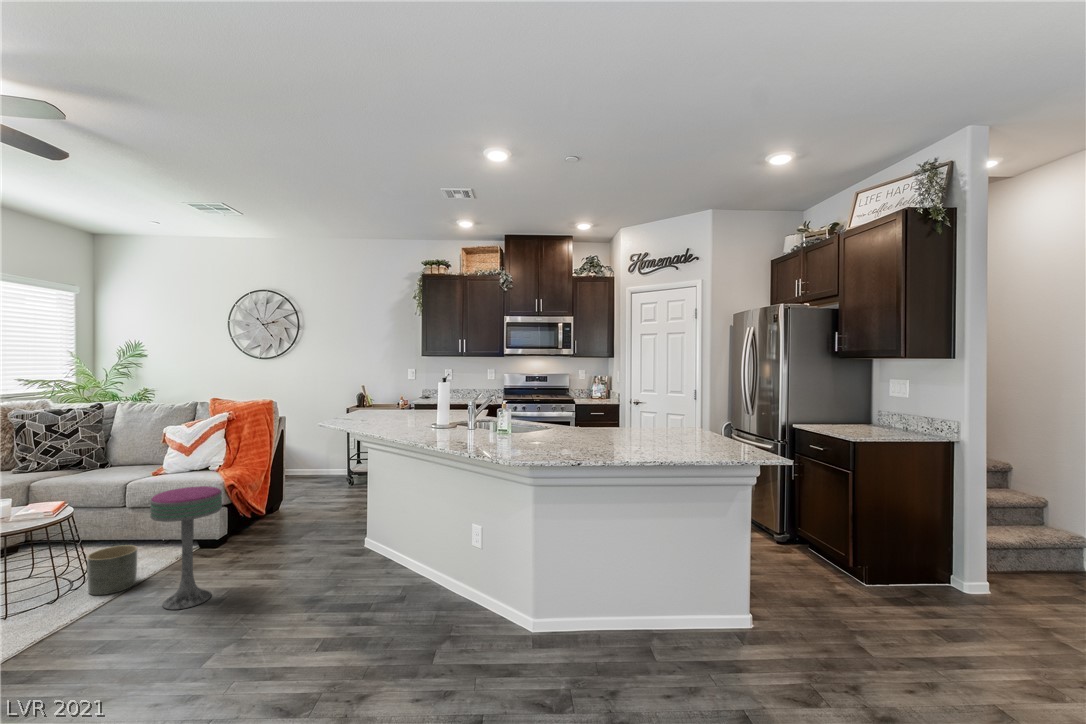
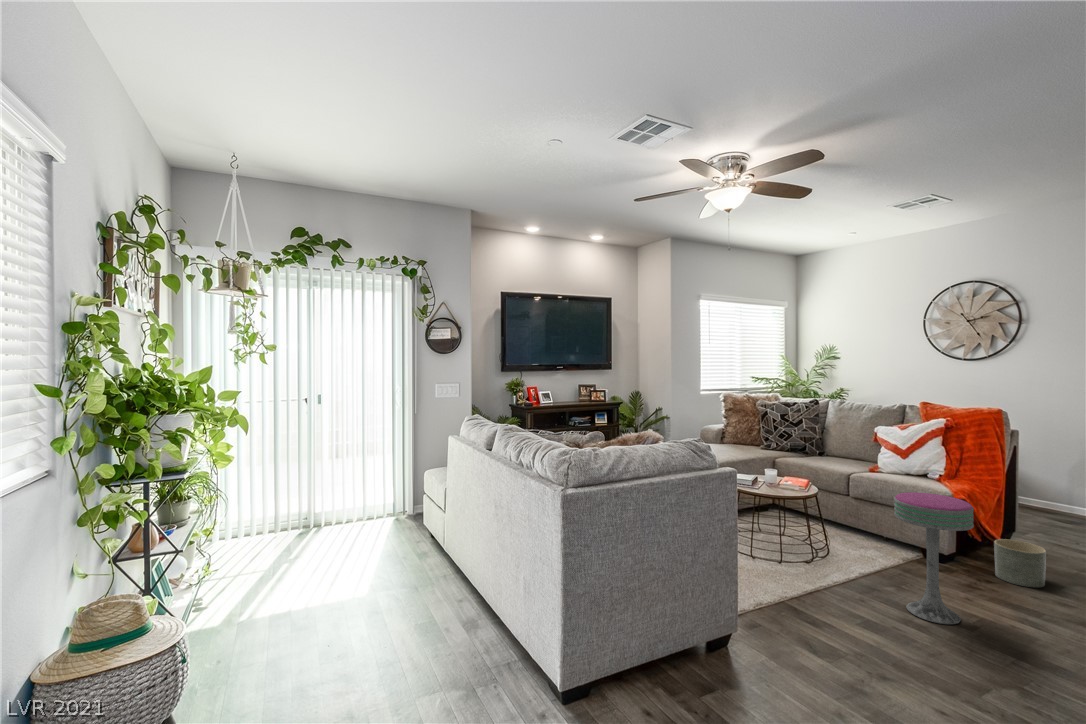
planter: present [87,545,137,595] -> present [994,539,1046,588]

